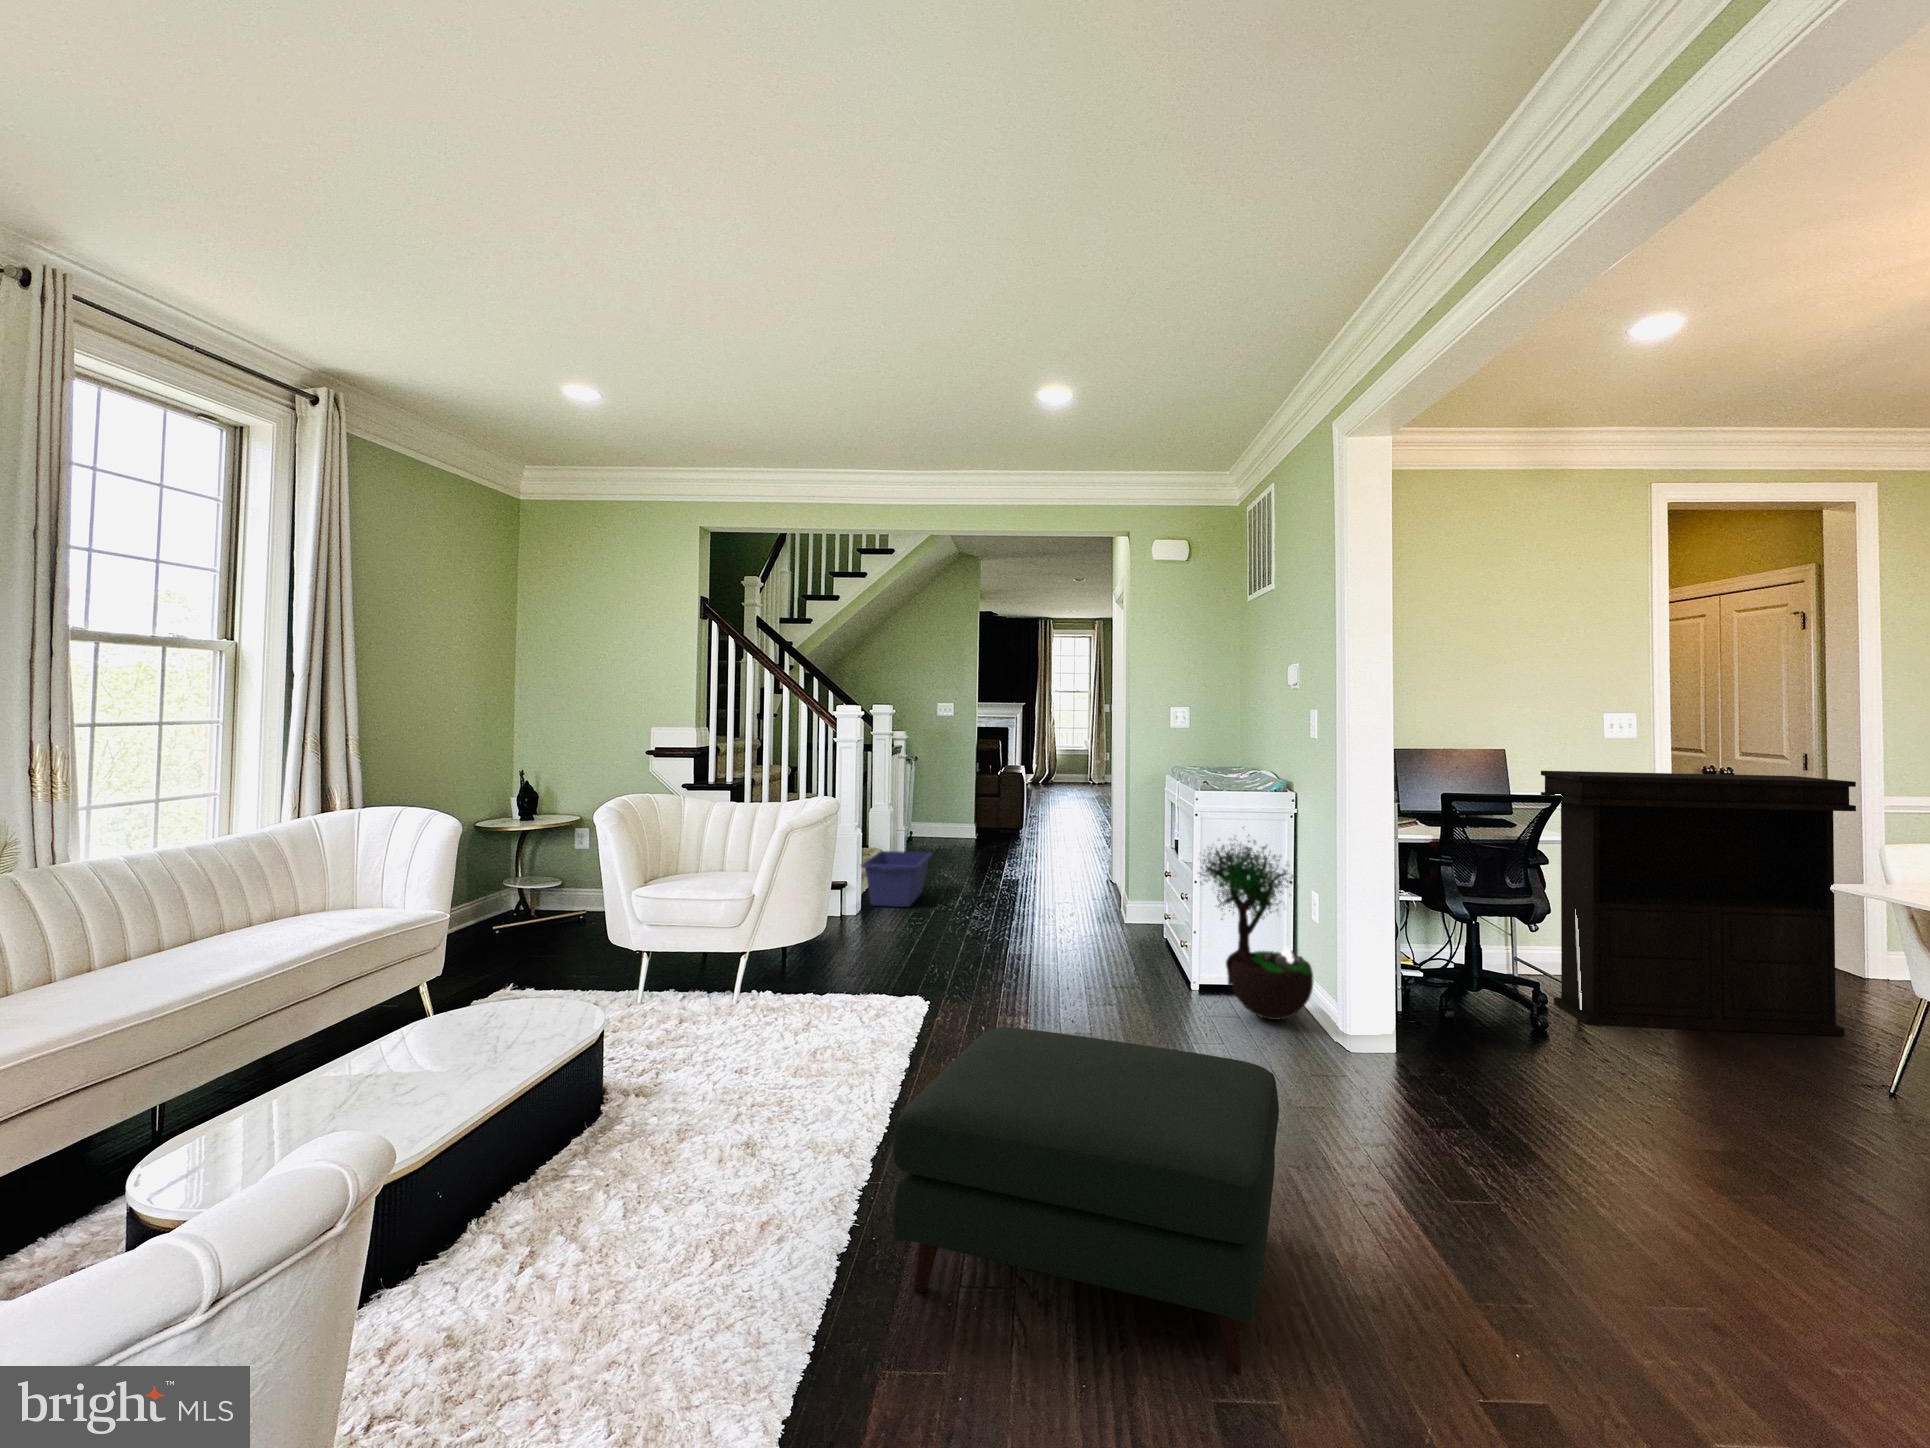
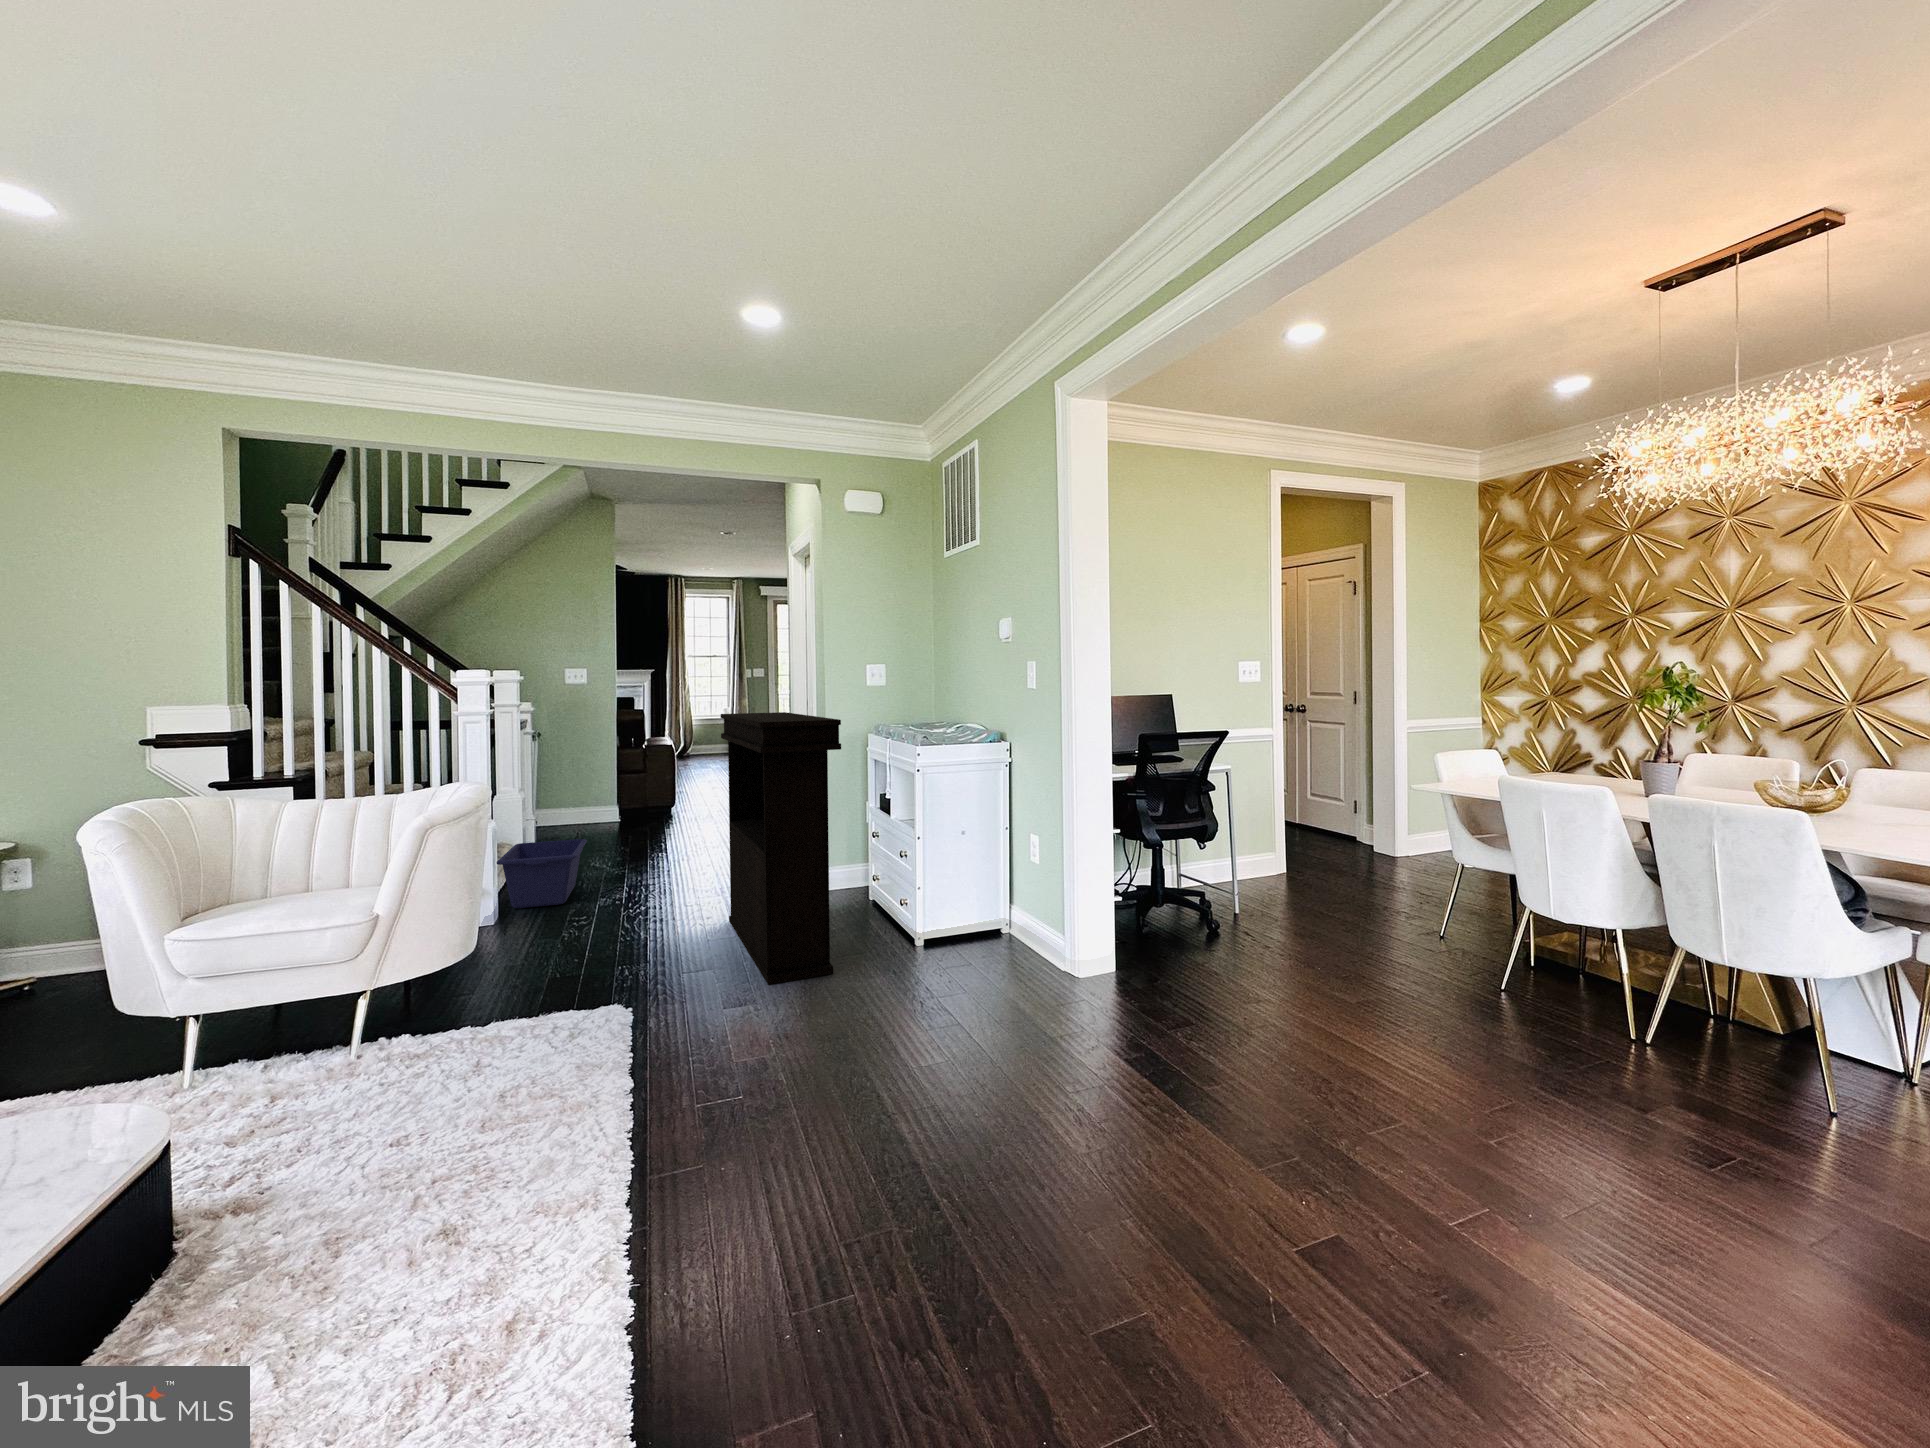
console table: present [1541,771,1856,1036] -> present [721,712,841,984]
potted tree: present [1199,827,1314,1020] -> none [922,775,1038,959]
ottoman: present [893,1027,1279,1375] -> none [716,999,1139,1342]

